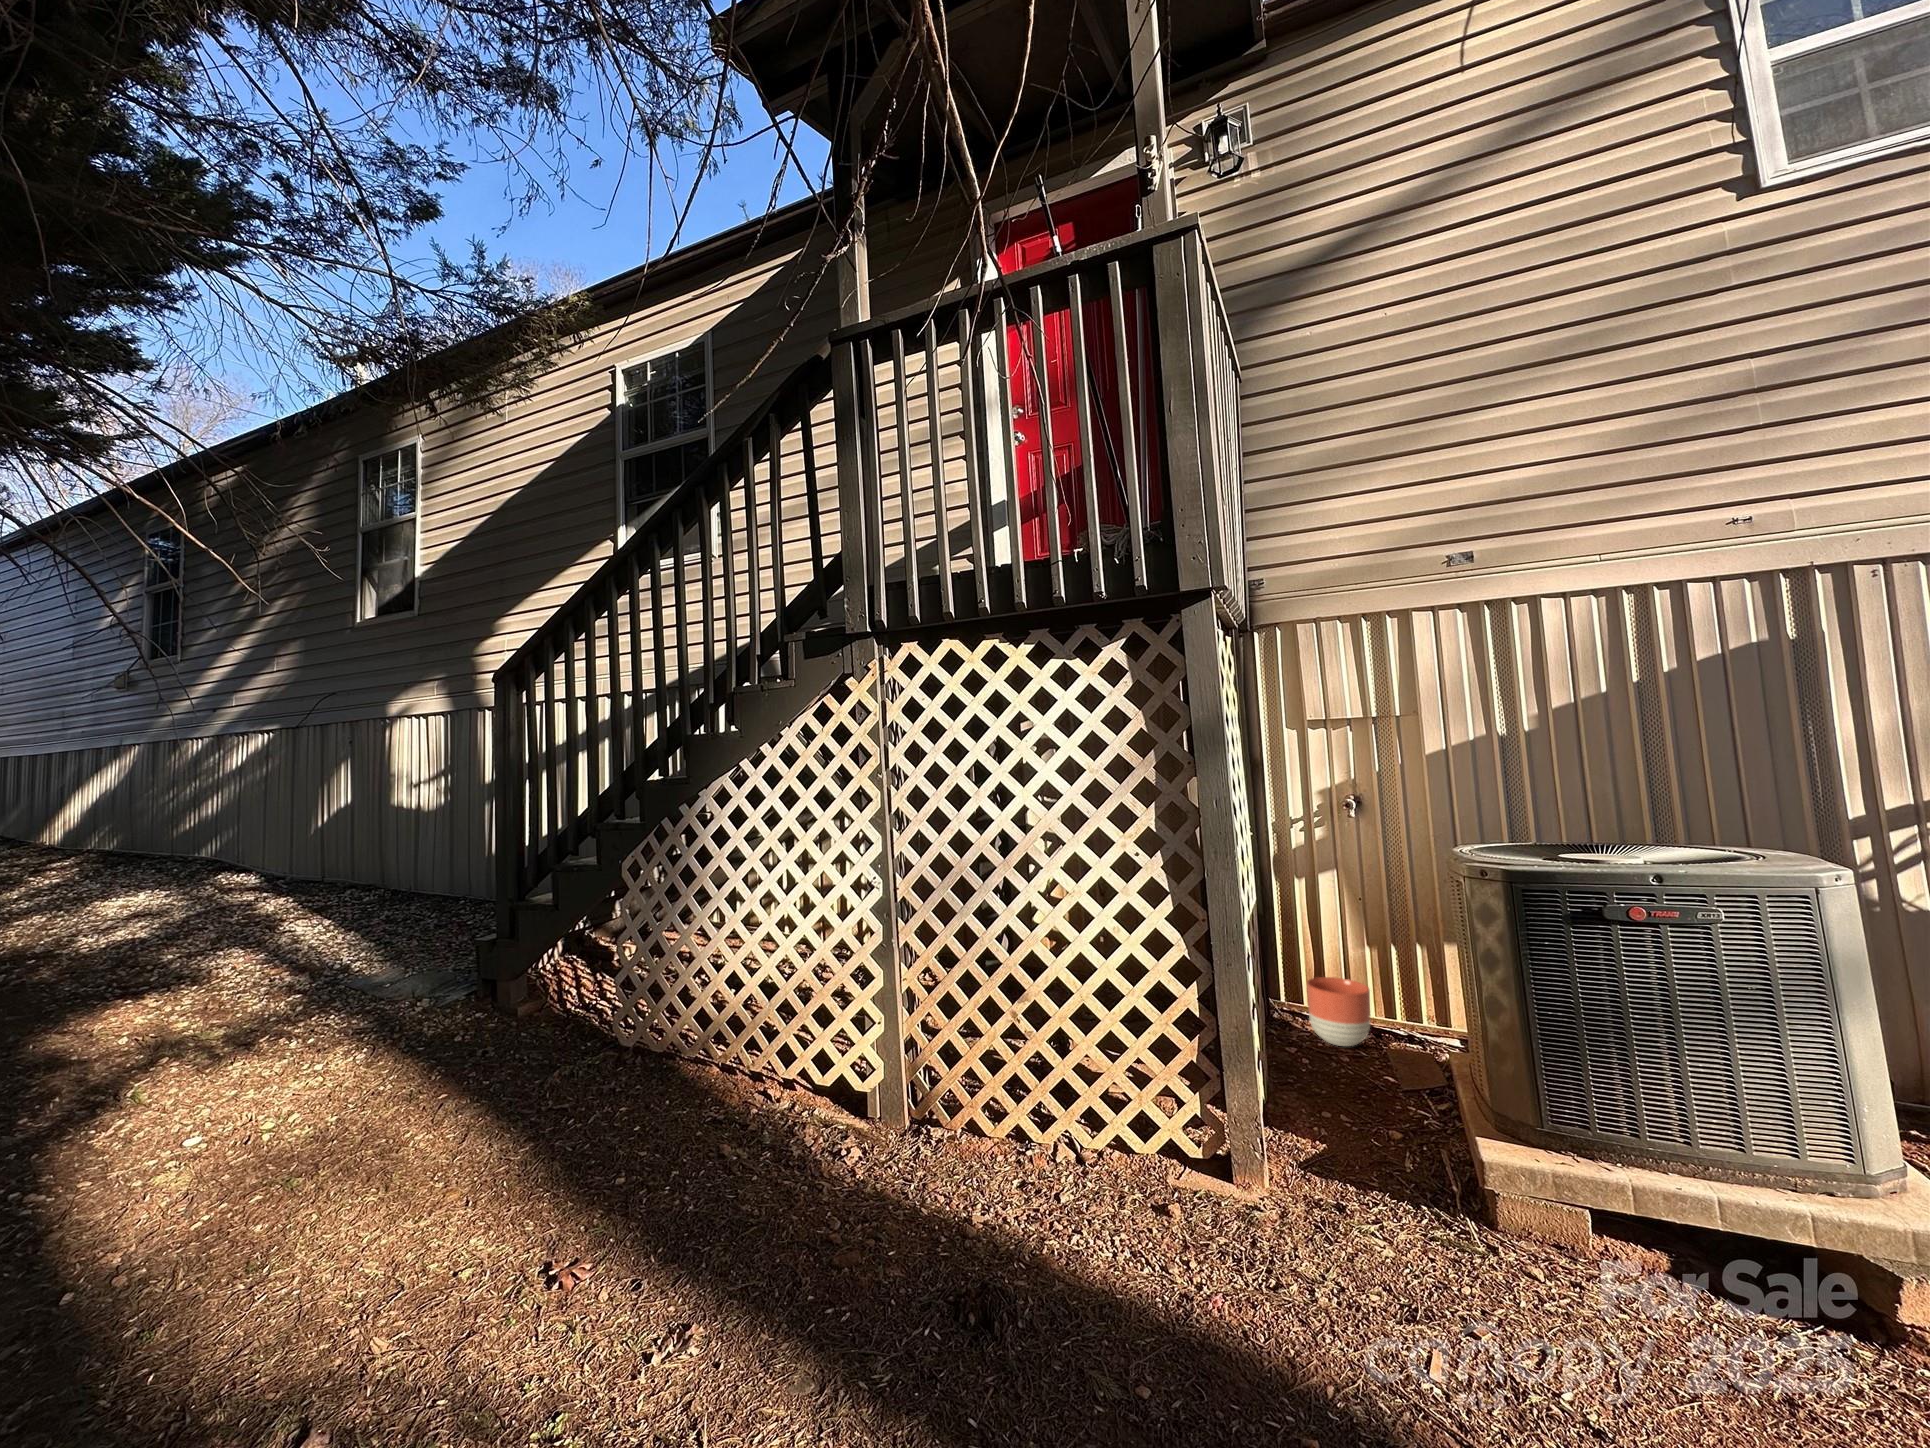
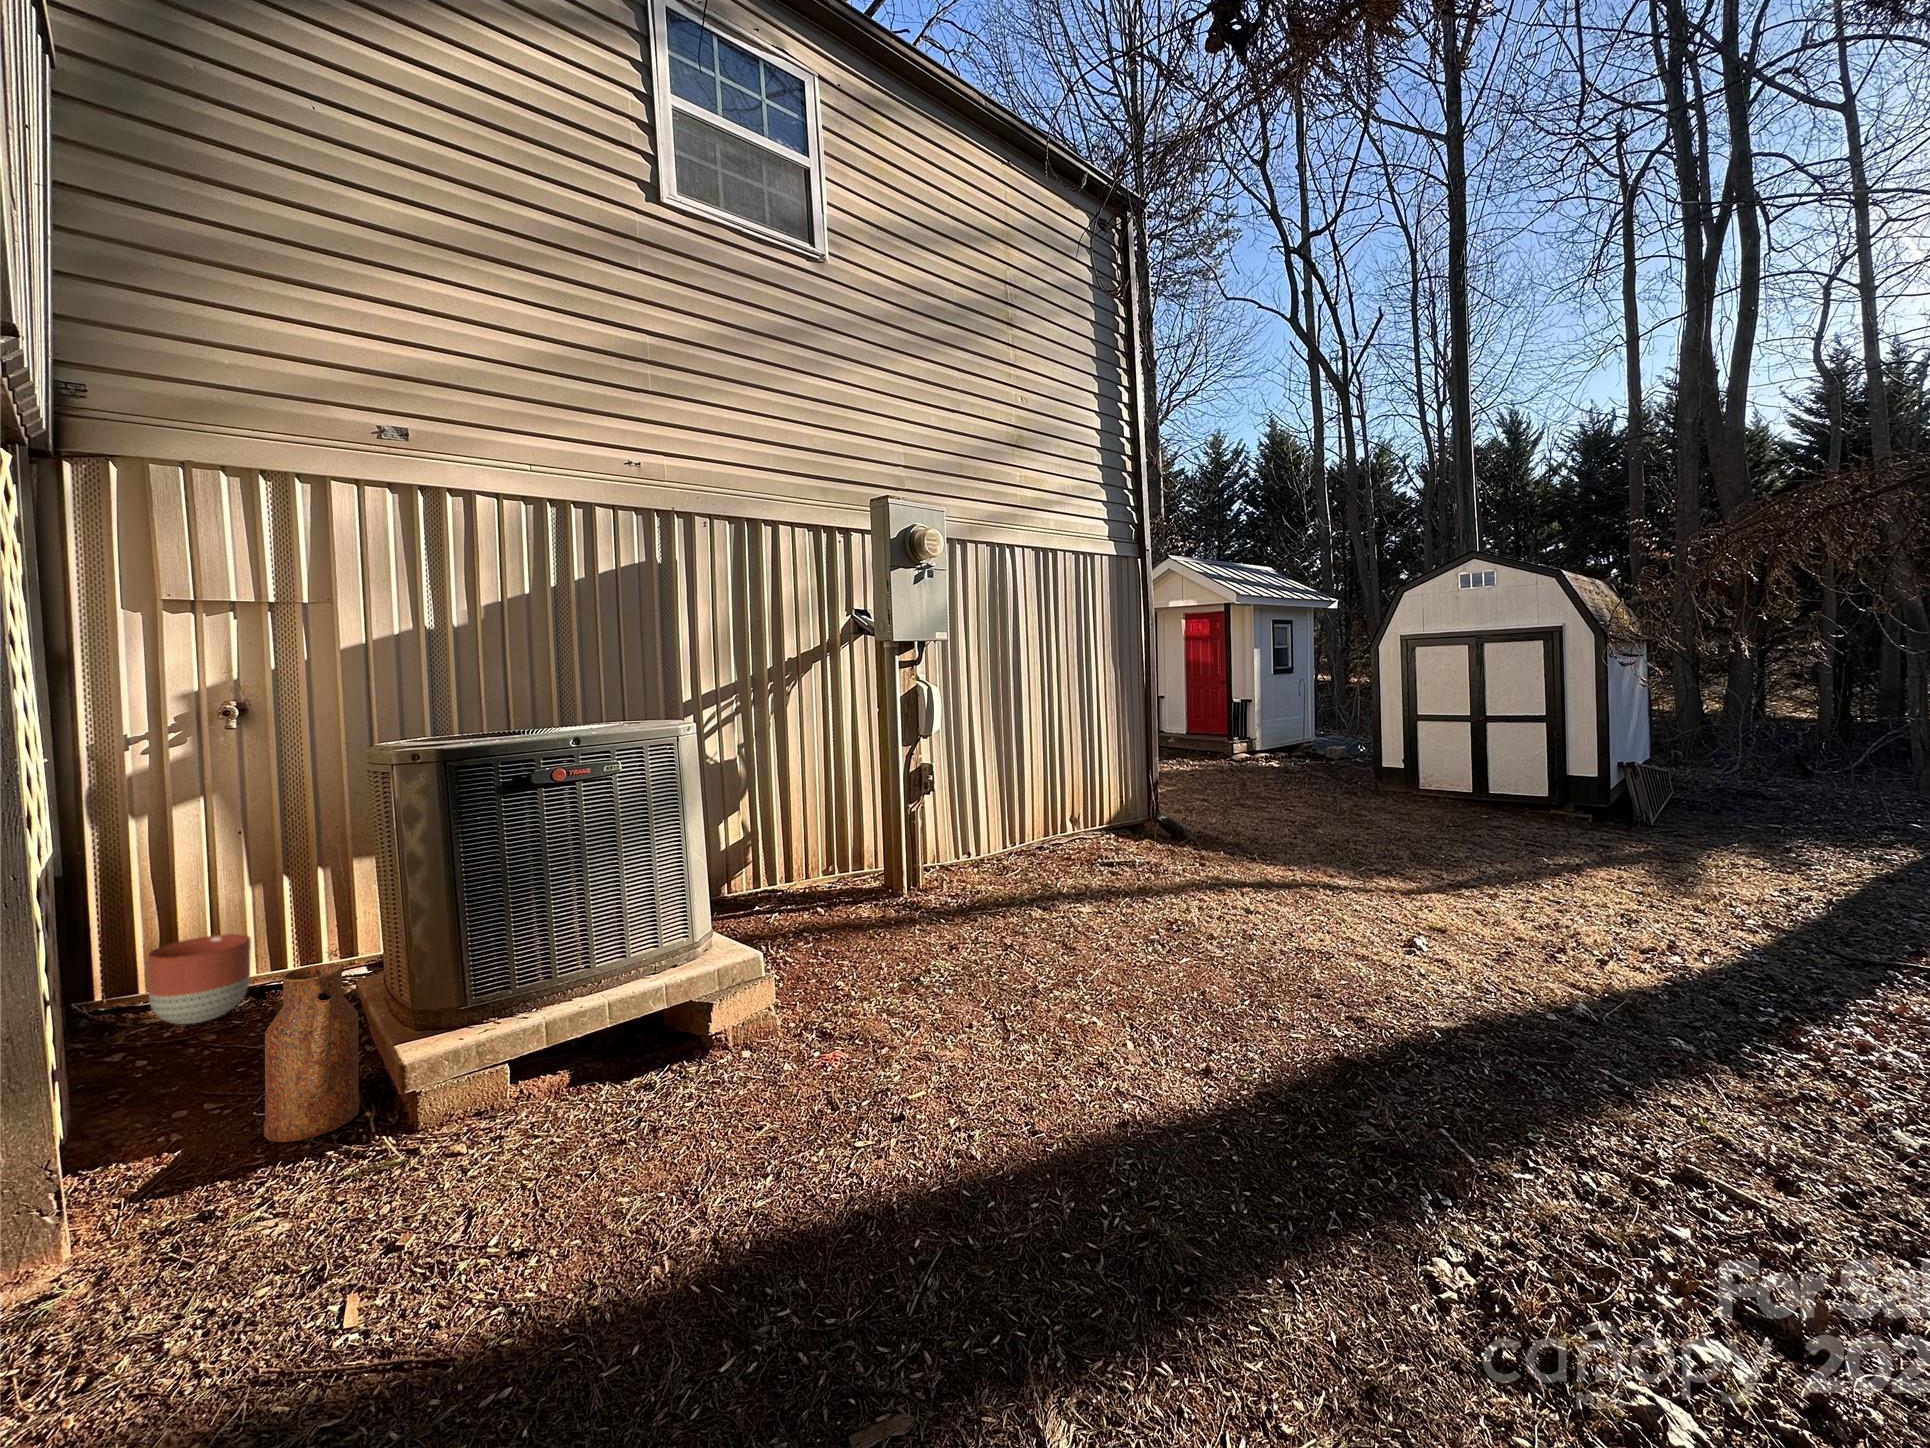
watering can: none [1376,1037,1450,1190] -> present [264,964,359,1142]

